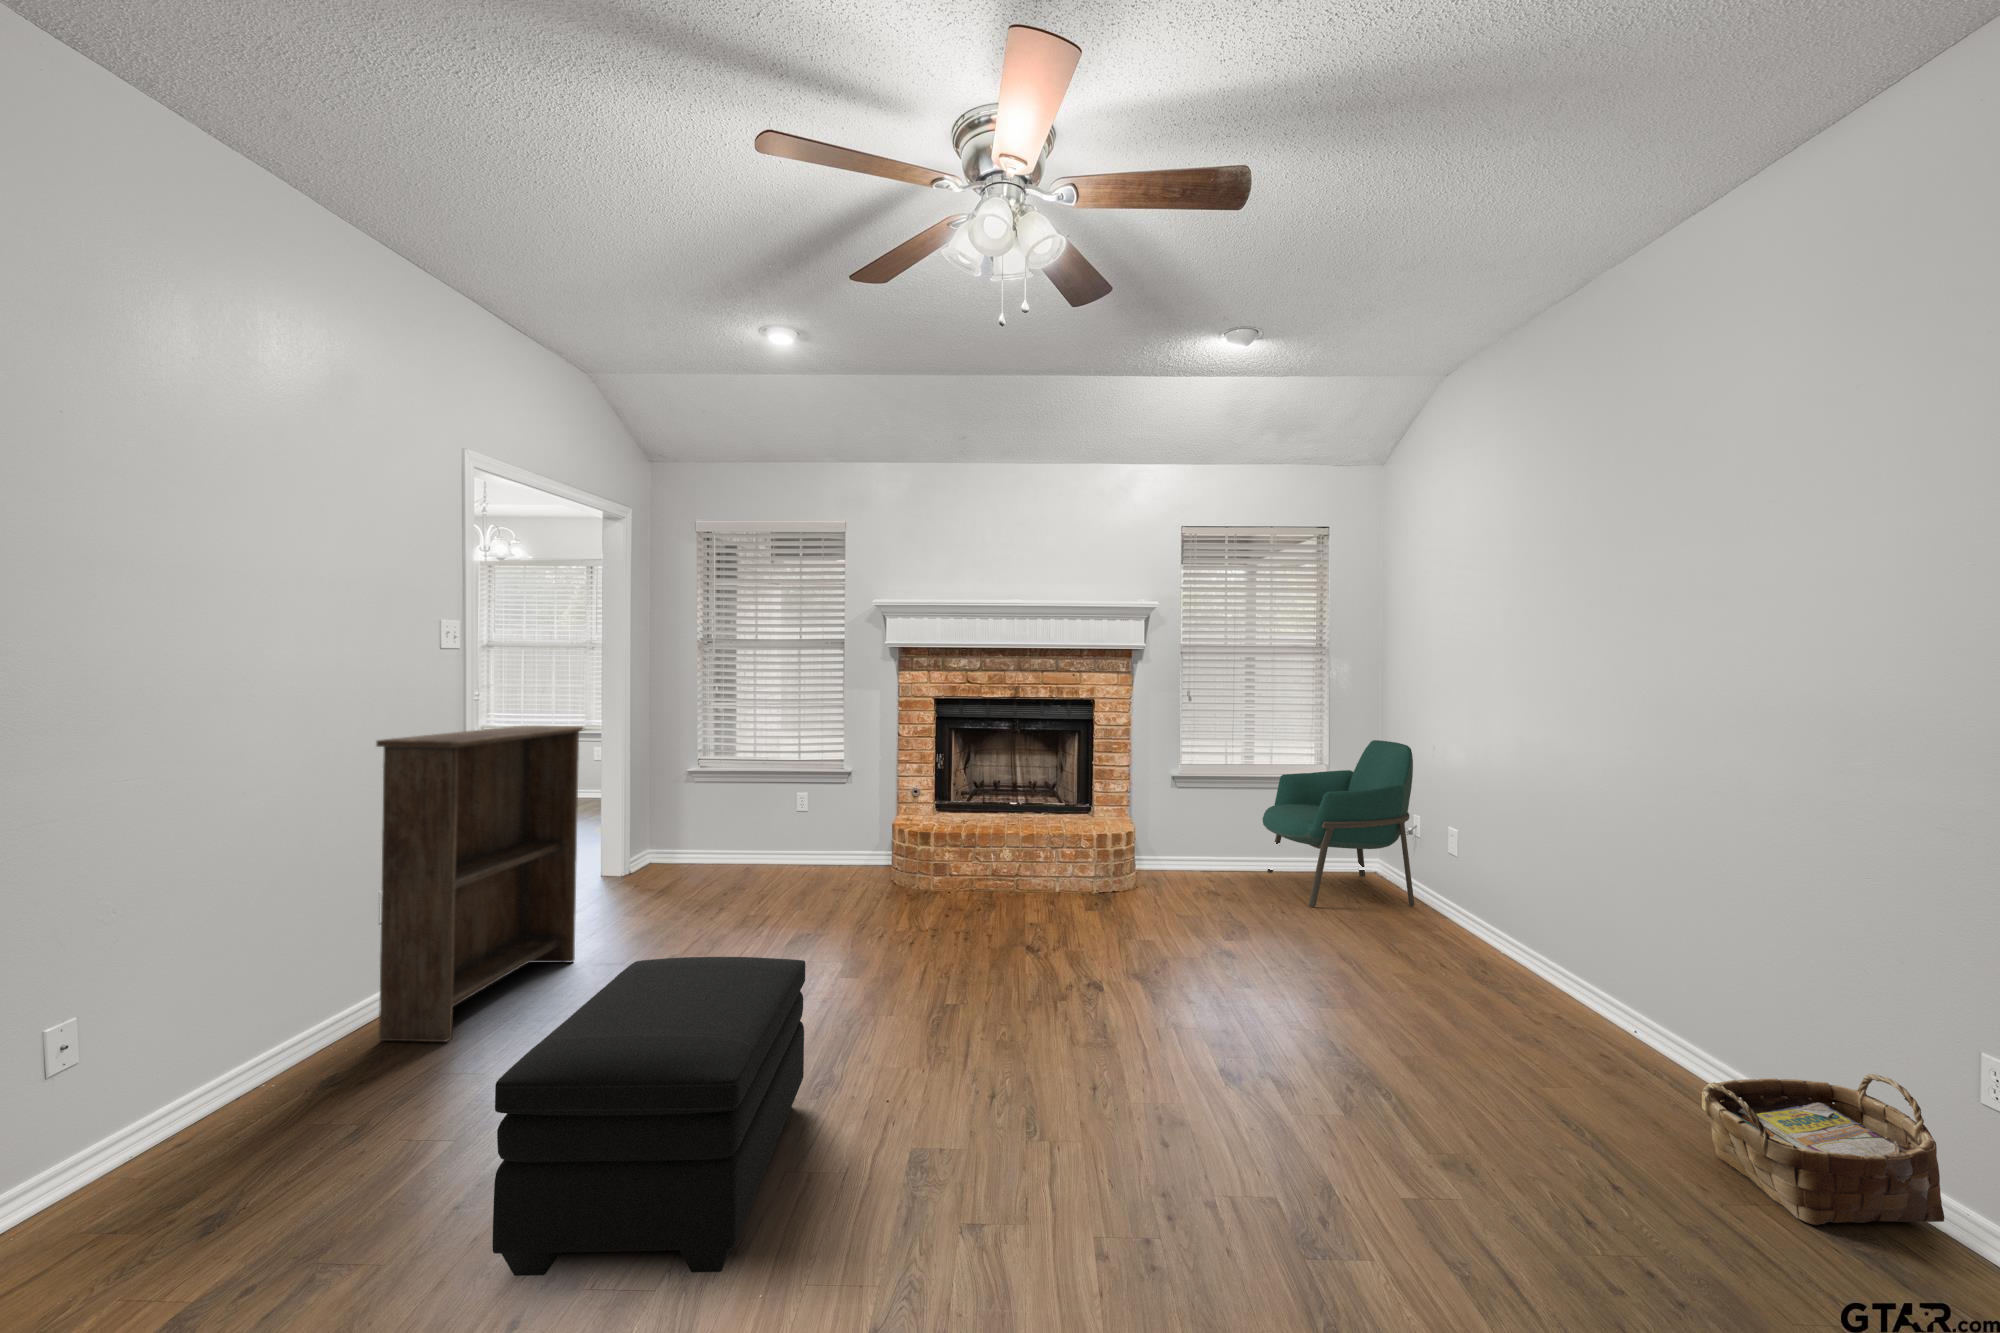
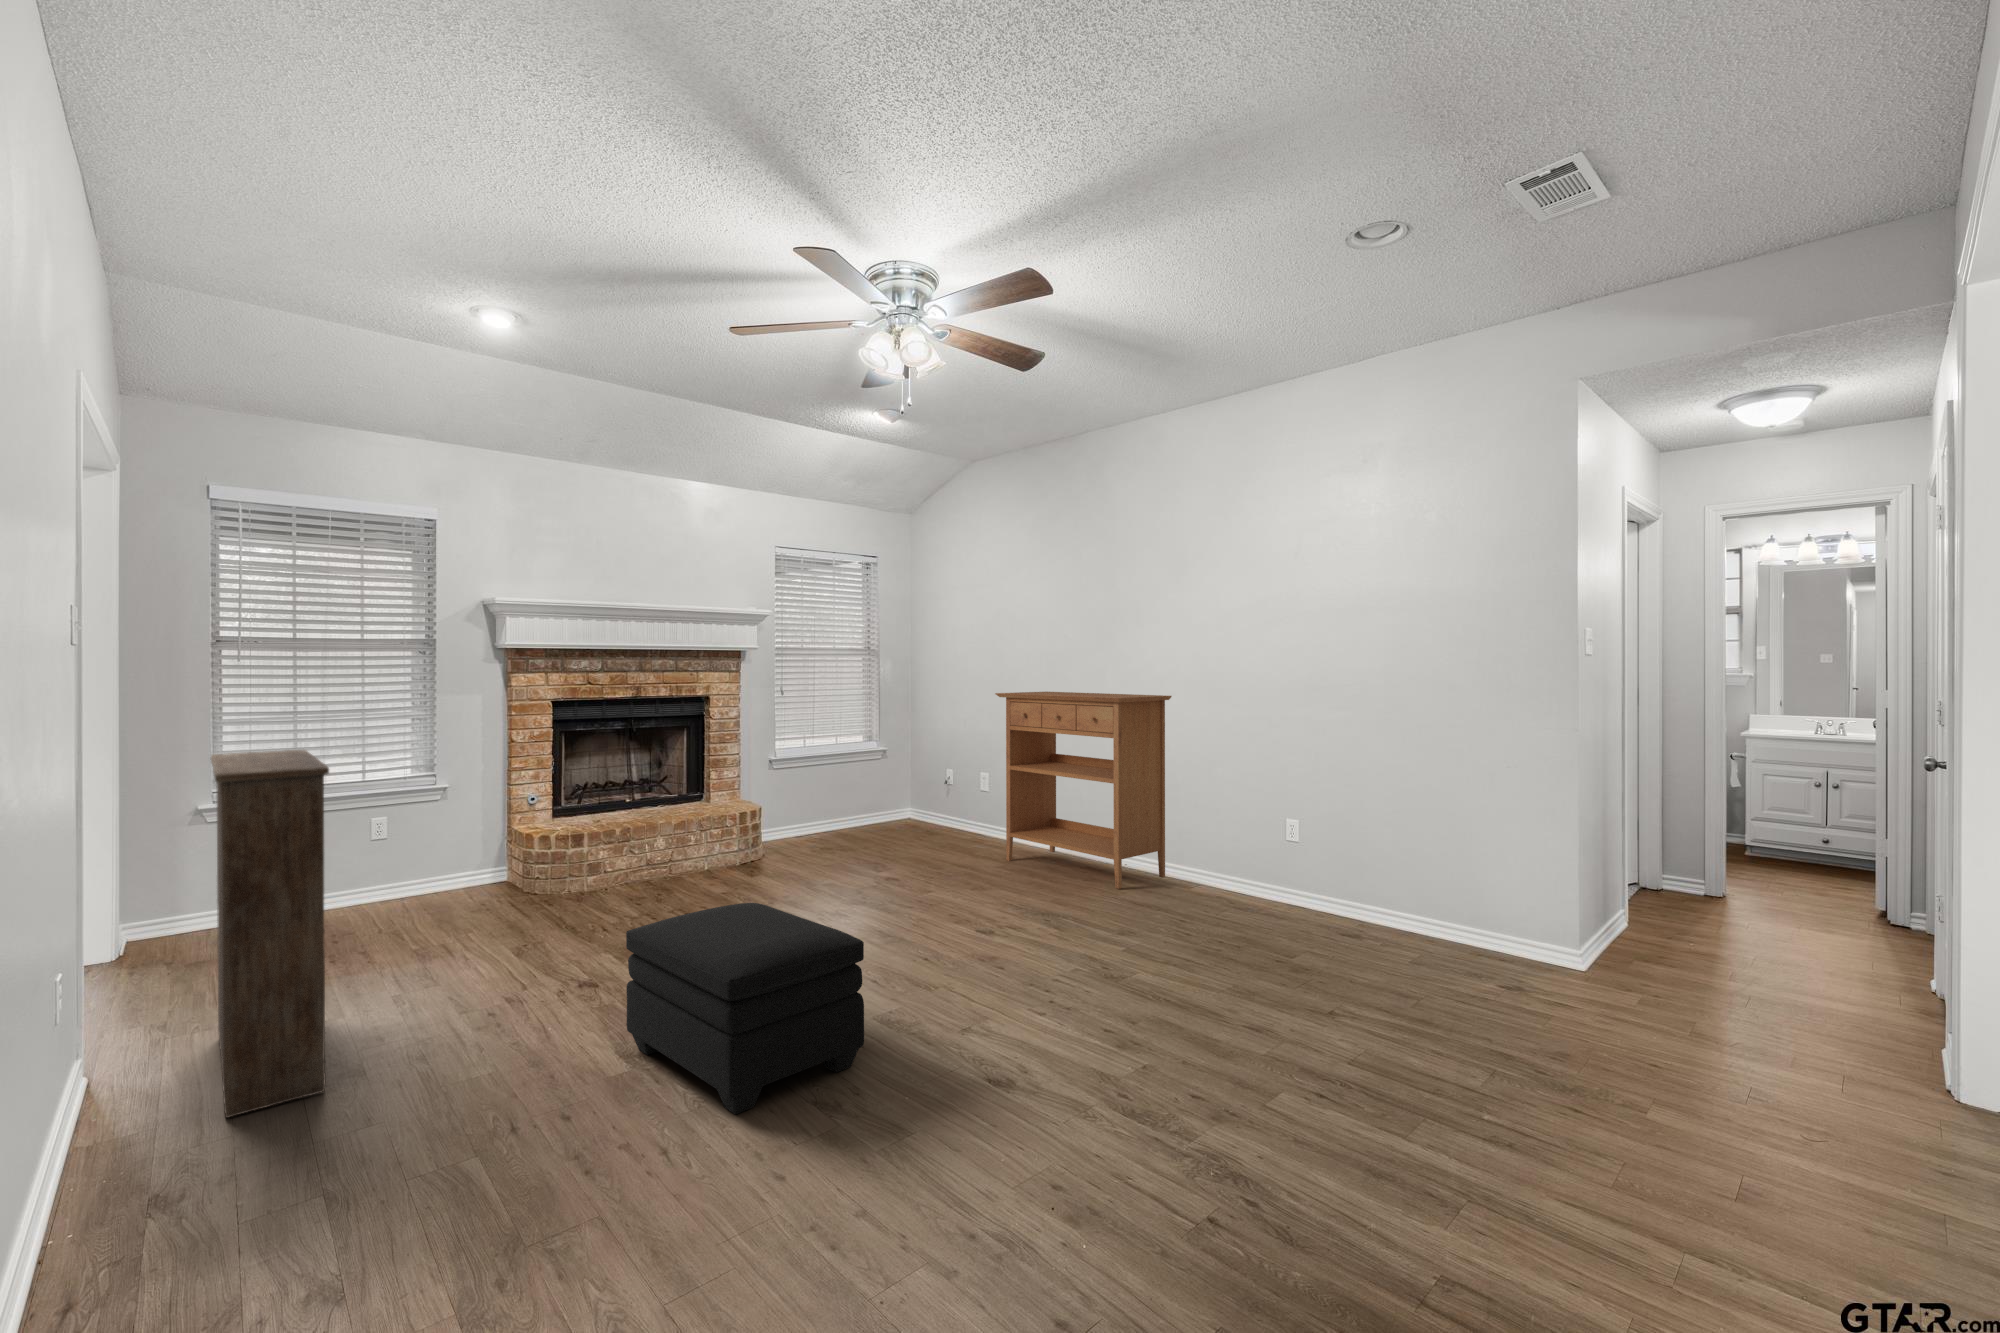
console table: none [1420,709,1760,1096] -> present [995,692,1172,889]
armchair: present [1262,740,1414,907] -> none [844,718,957,844]
woven basket: present [1702,1074,1944,1225] -> none [1169,844,1242,907]

